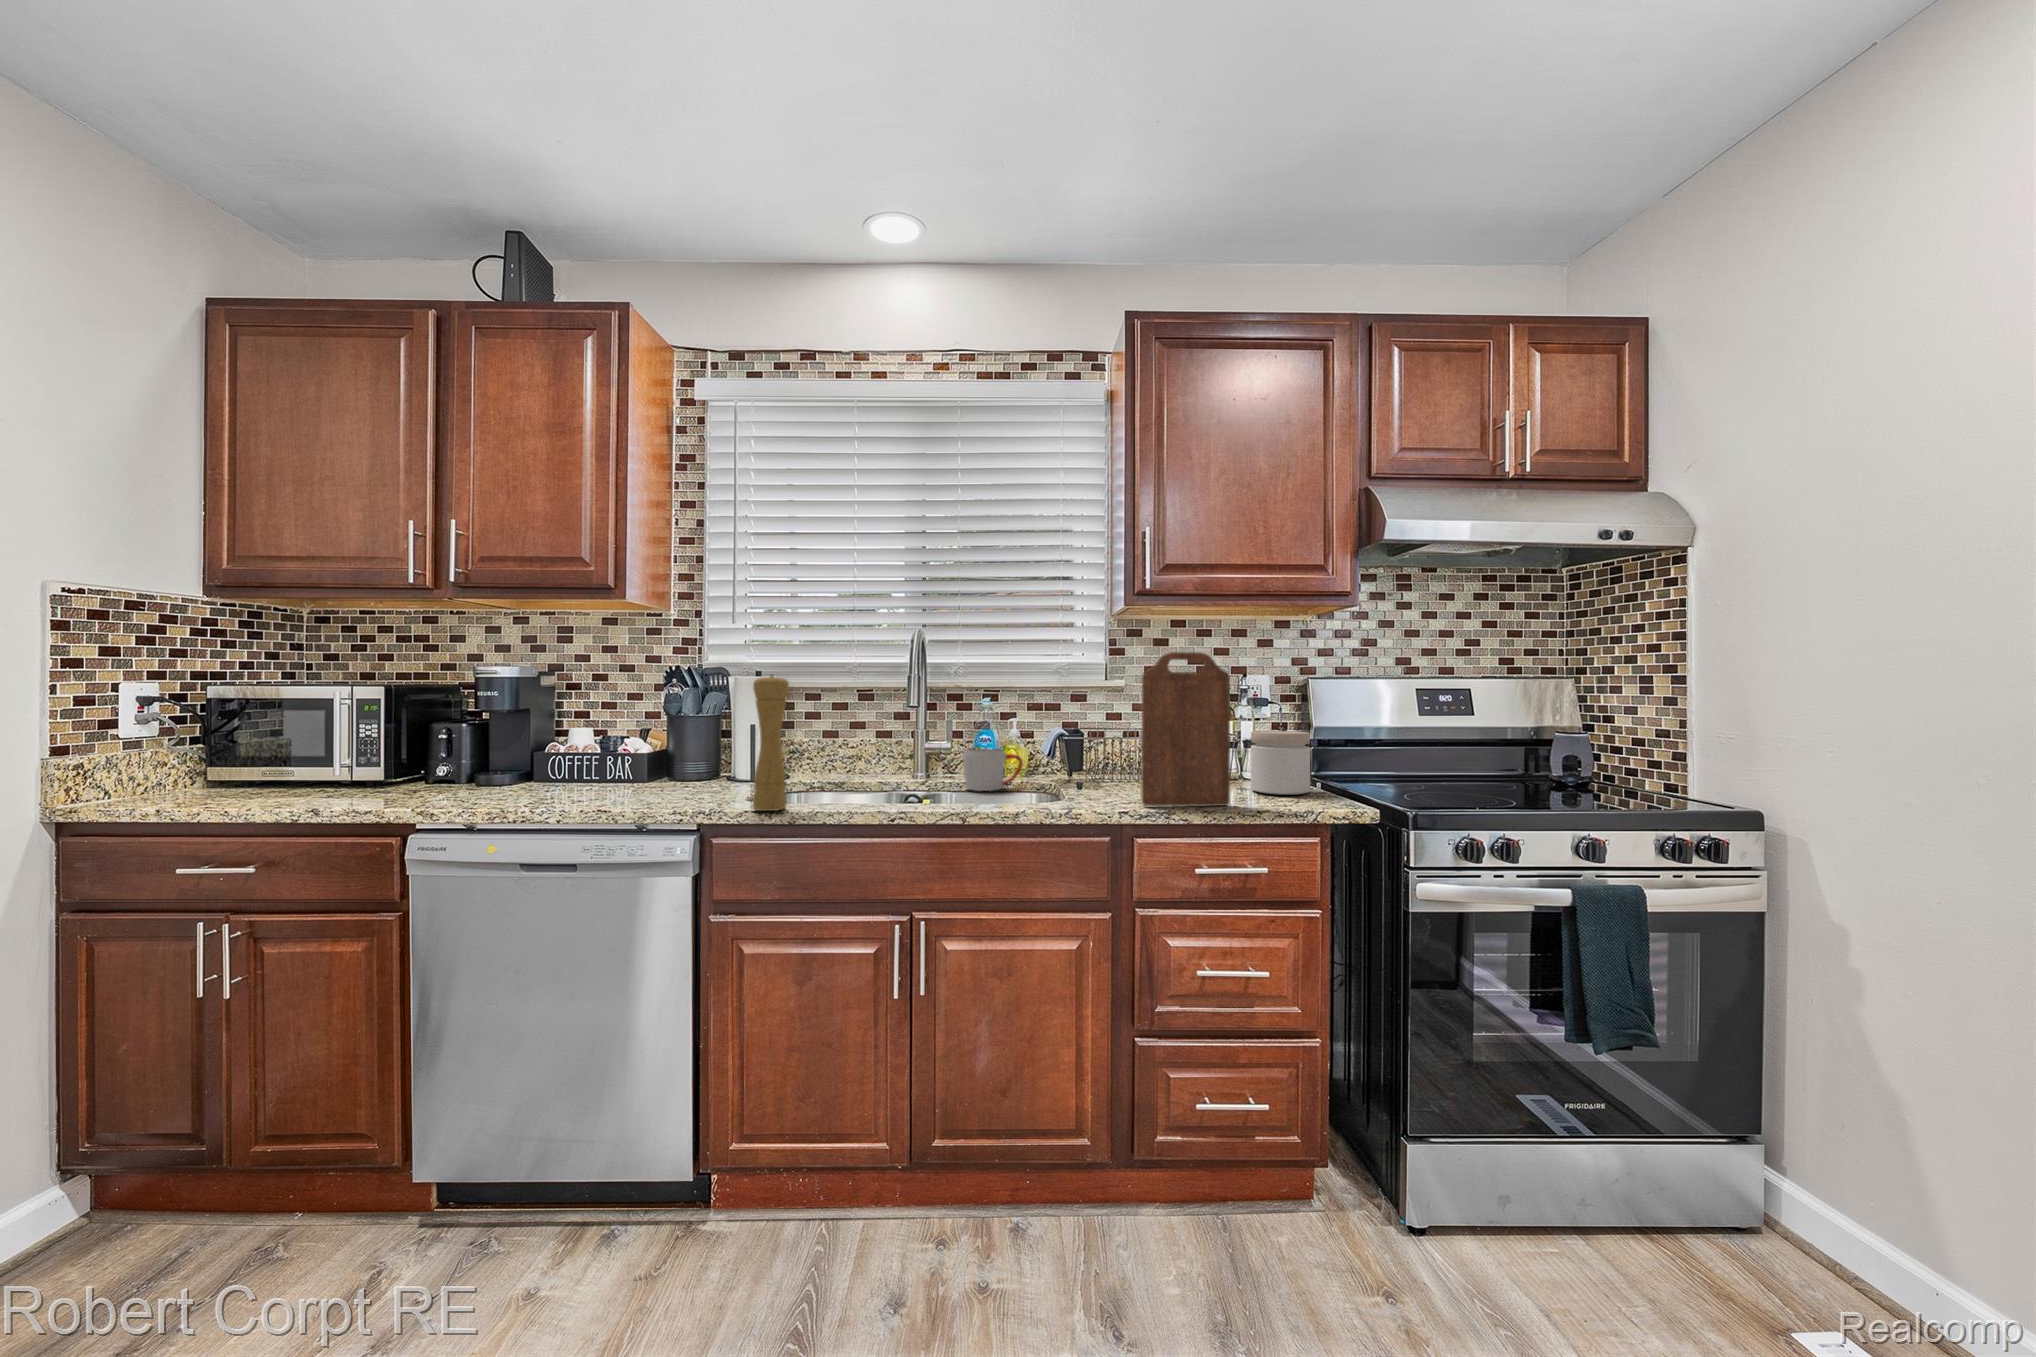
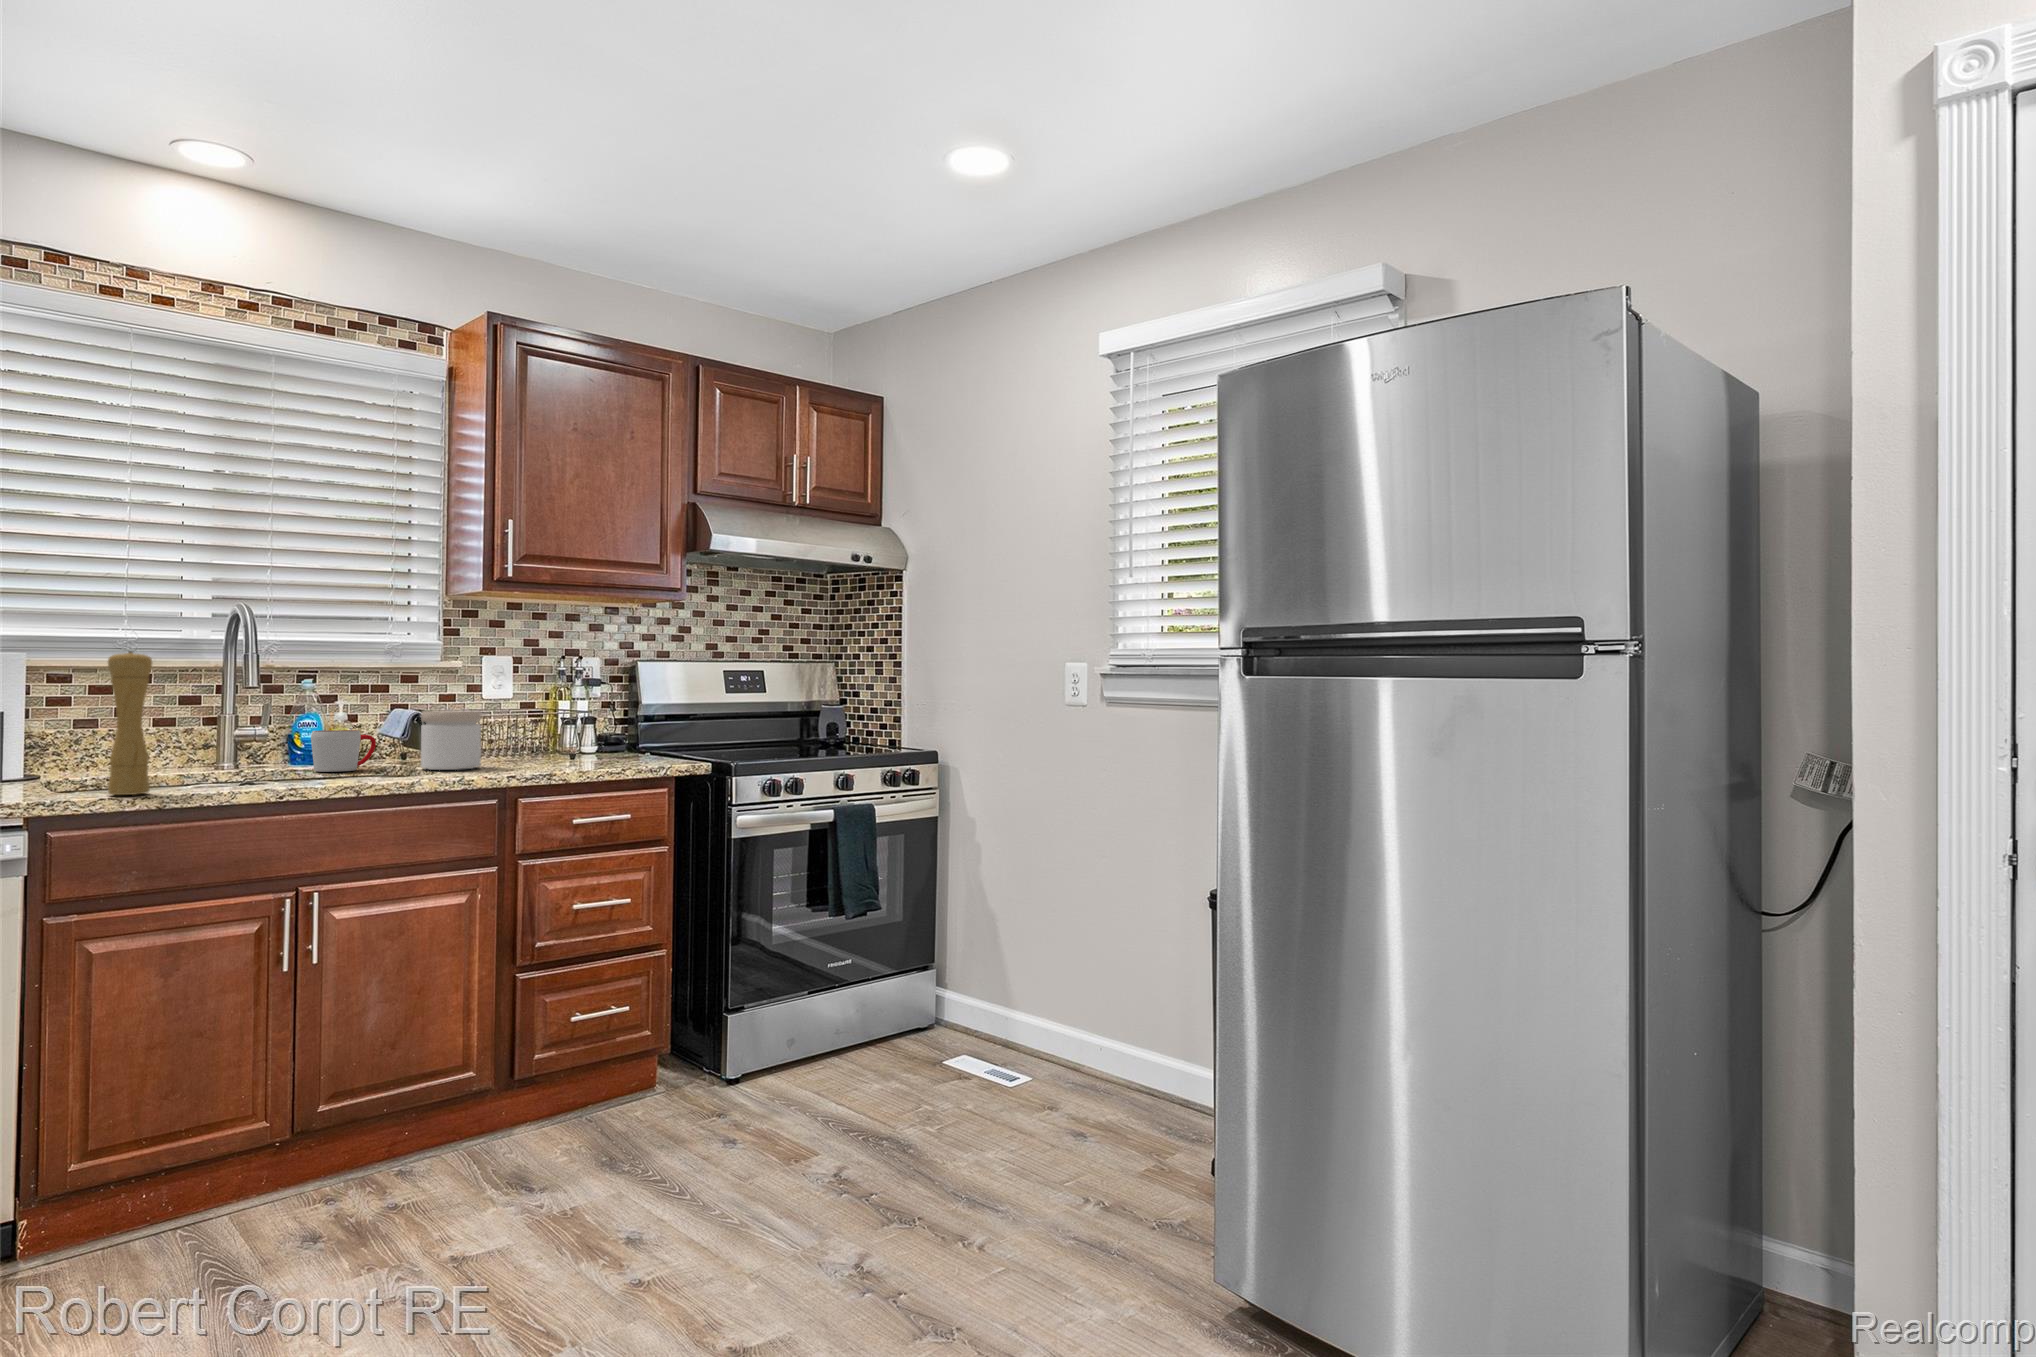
cutting board: present [1141,652,1230,806] -> none [521,637,596,771]
jar: present [1251,731,1310,795] -> present [421,711,481,770]

